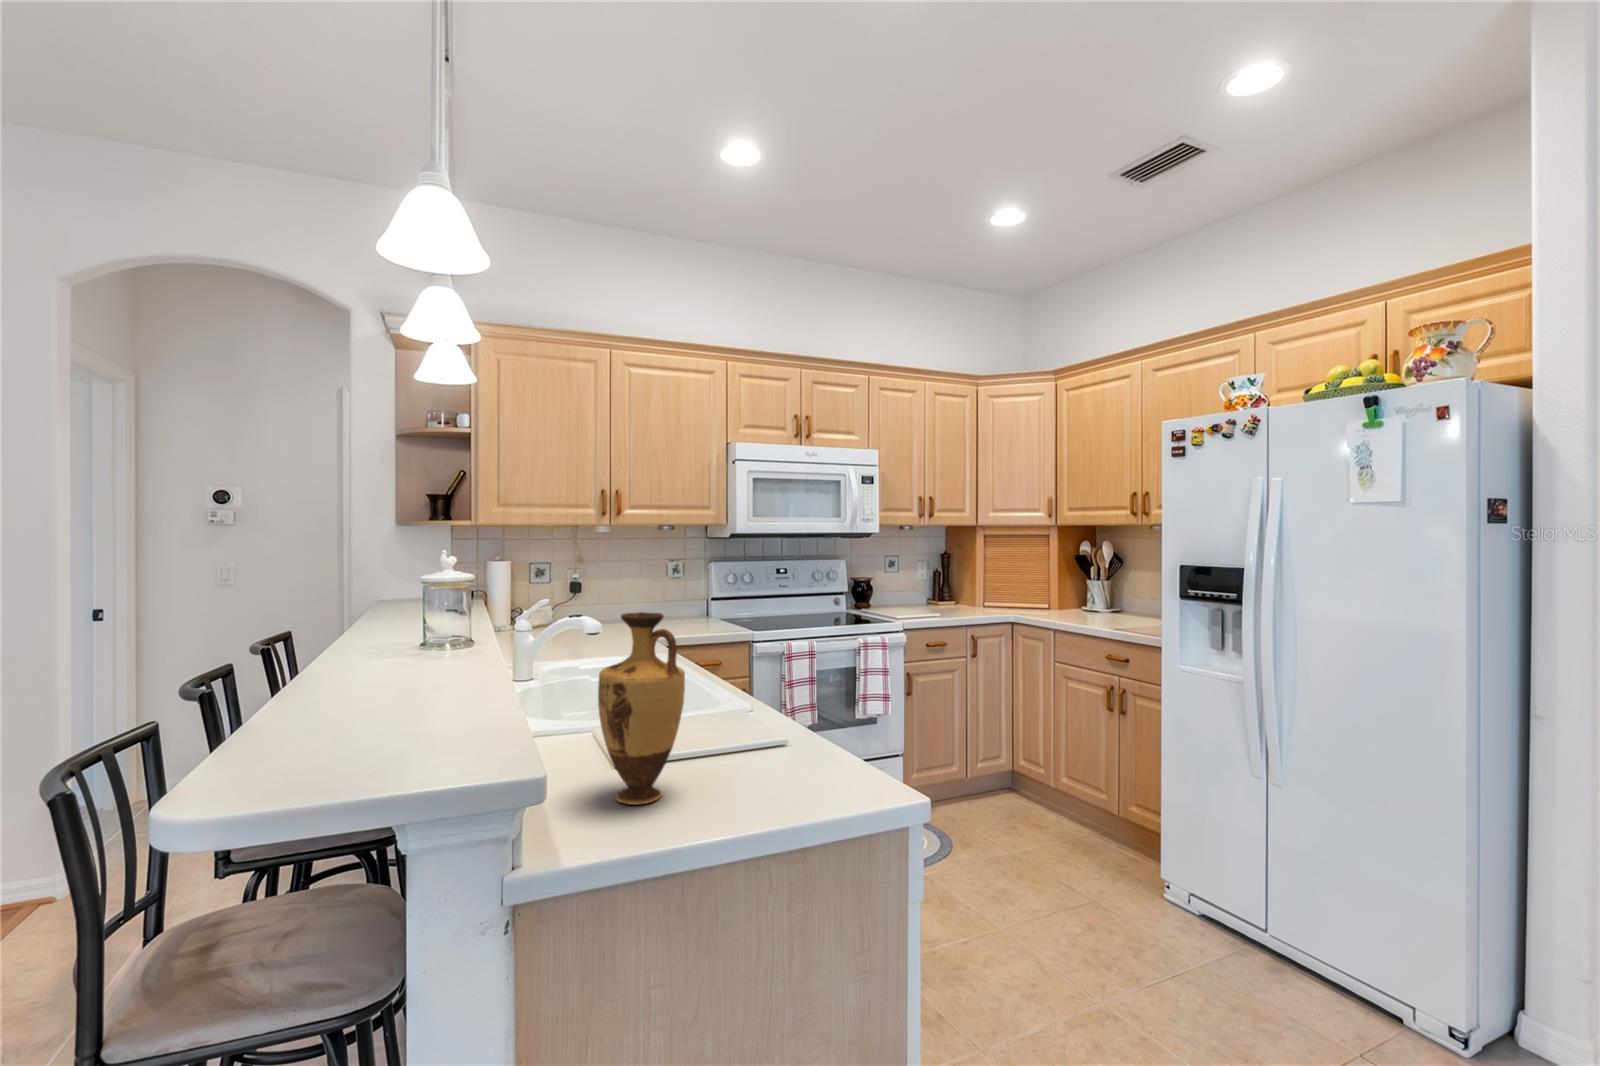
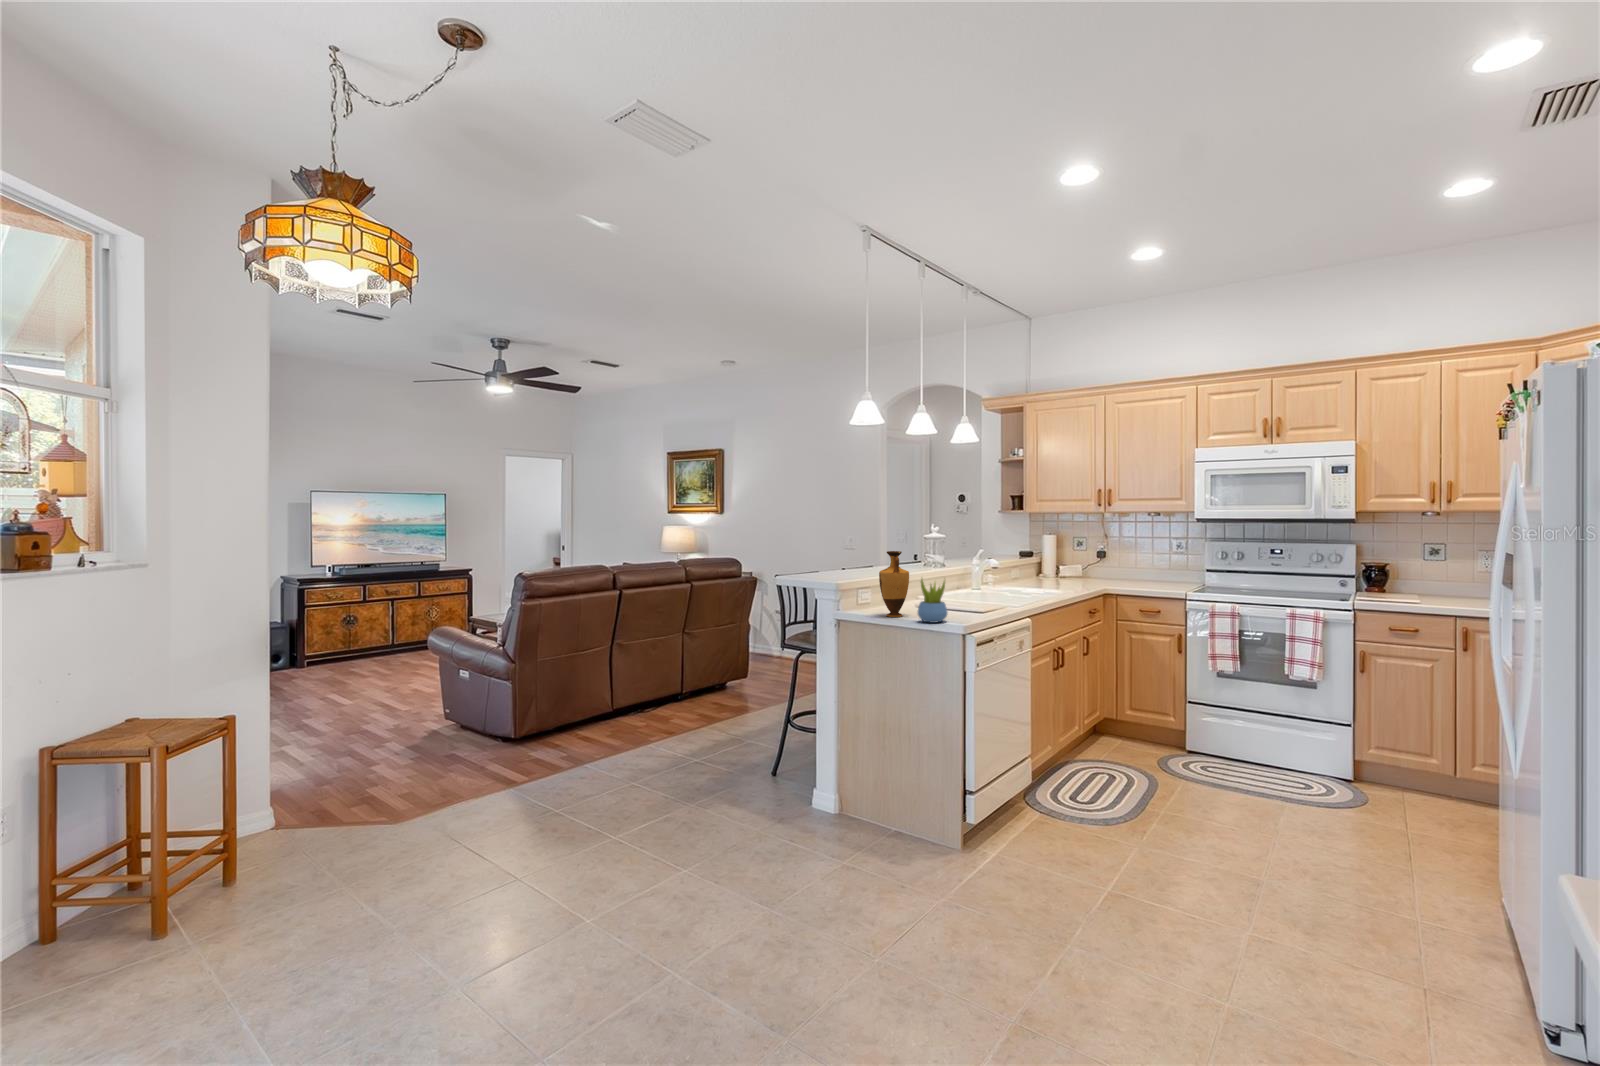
succulent plant: none [754,668,830,795] -> present [918,579,947,623]

